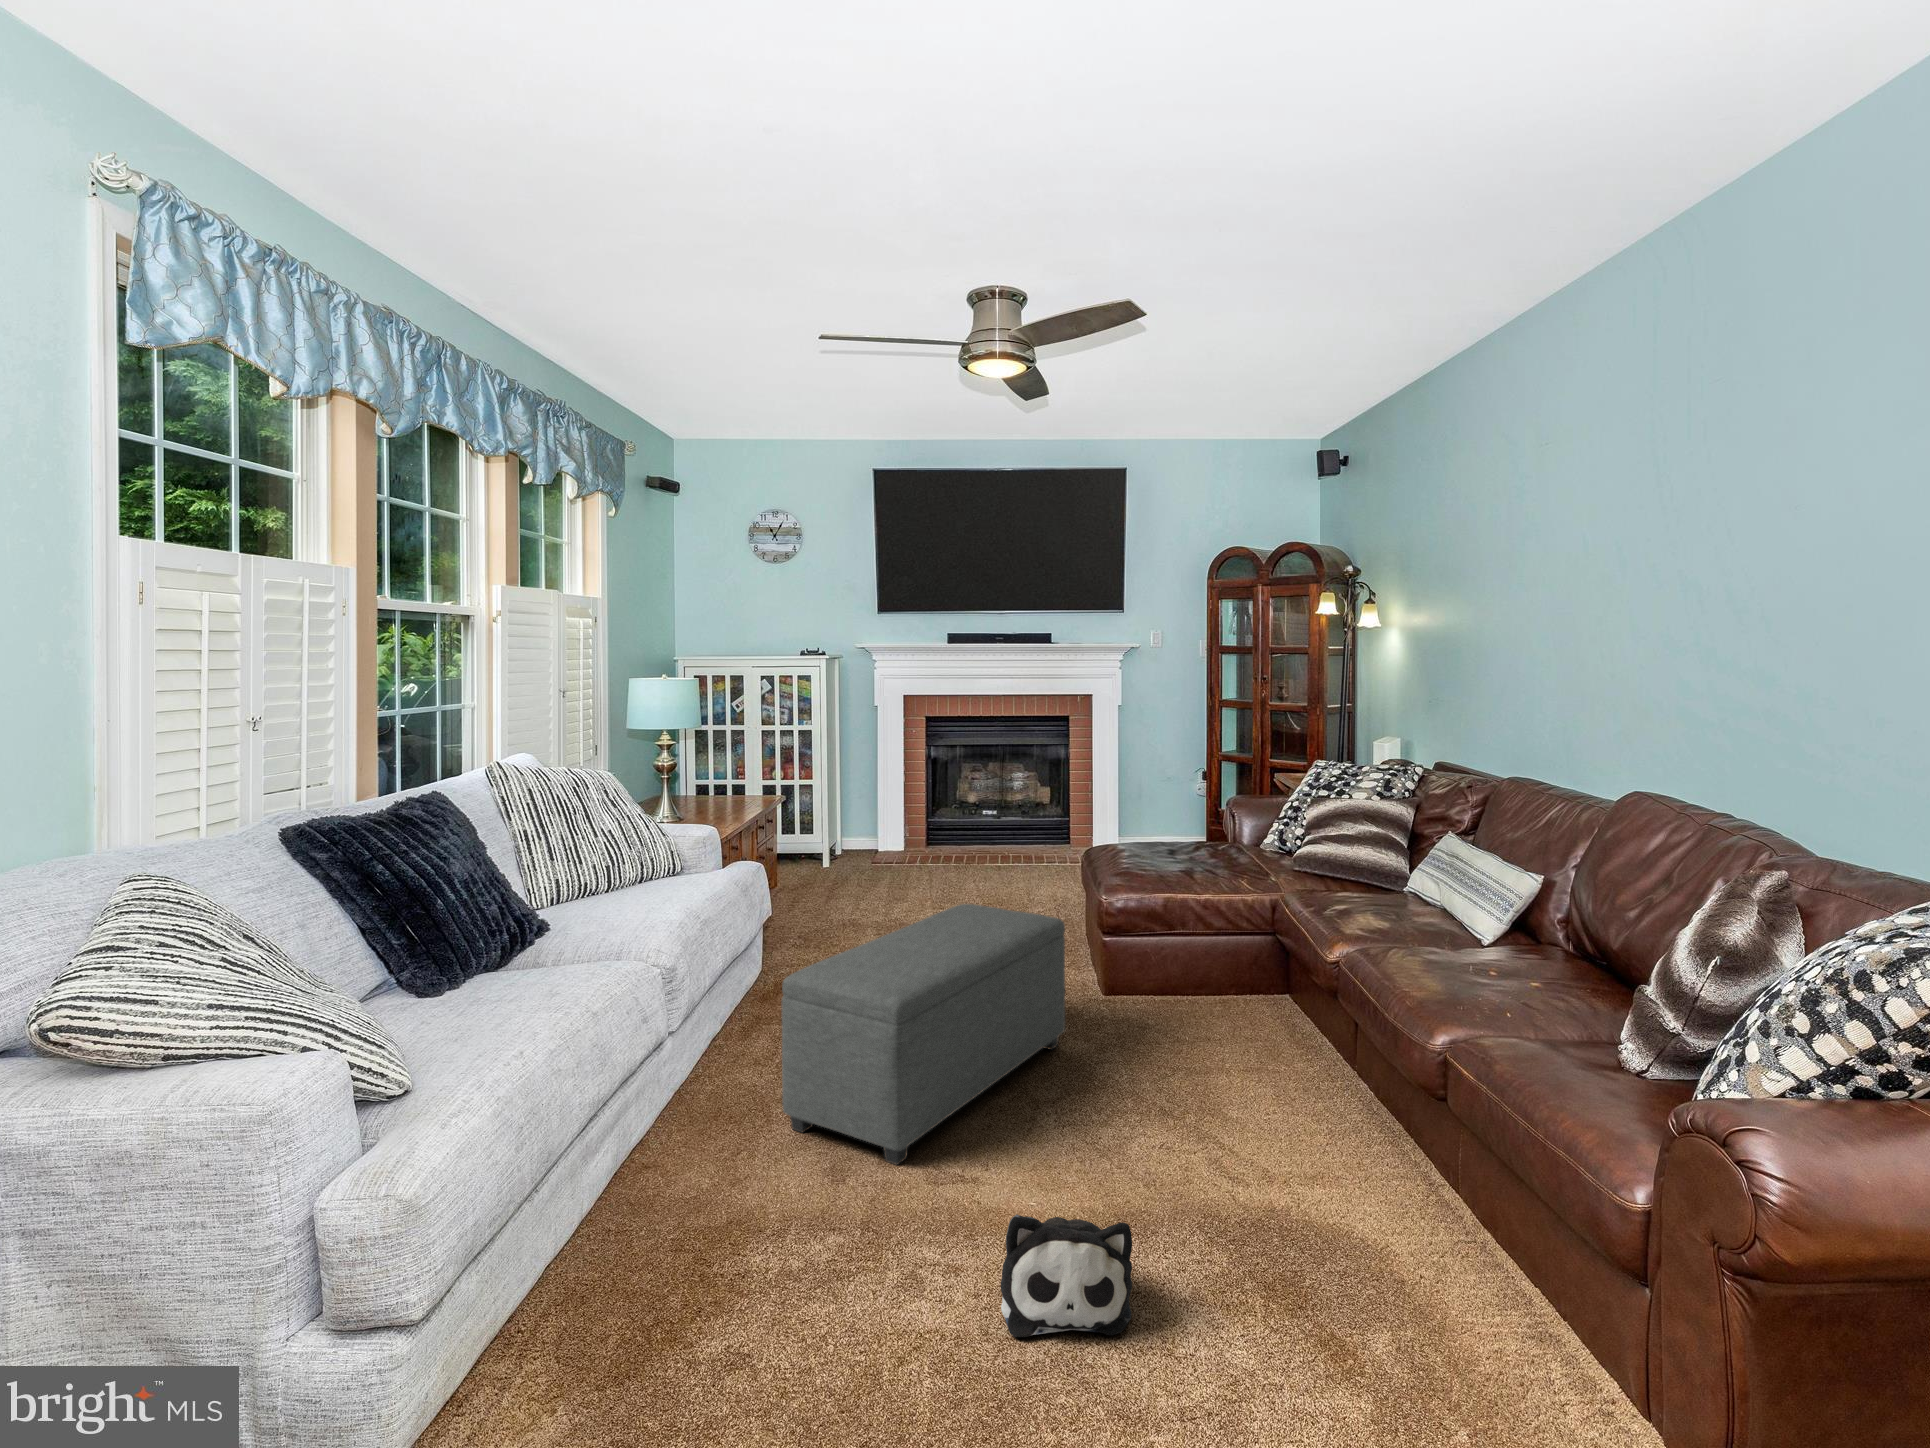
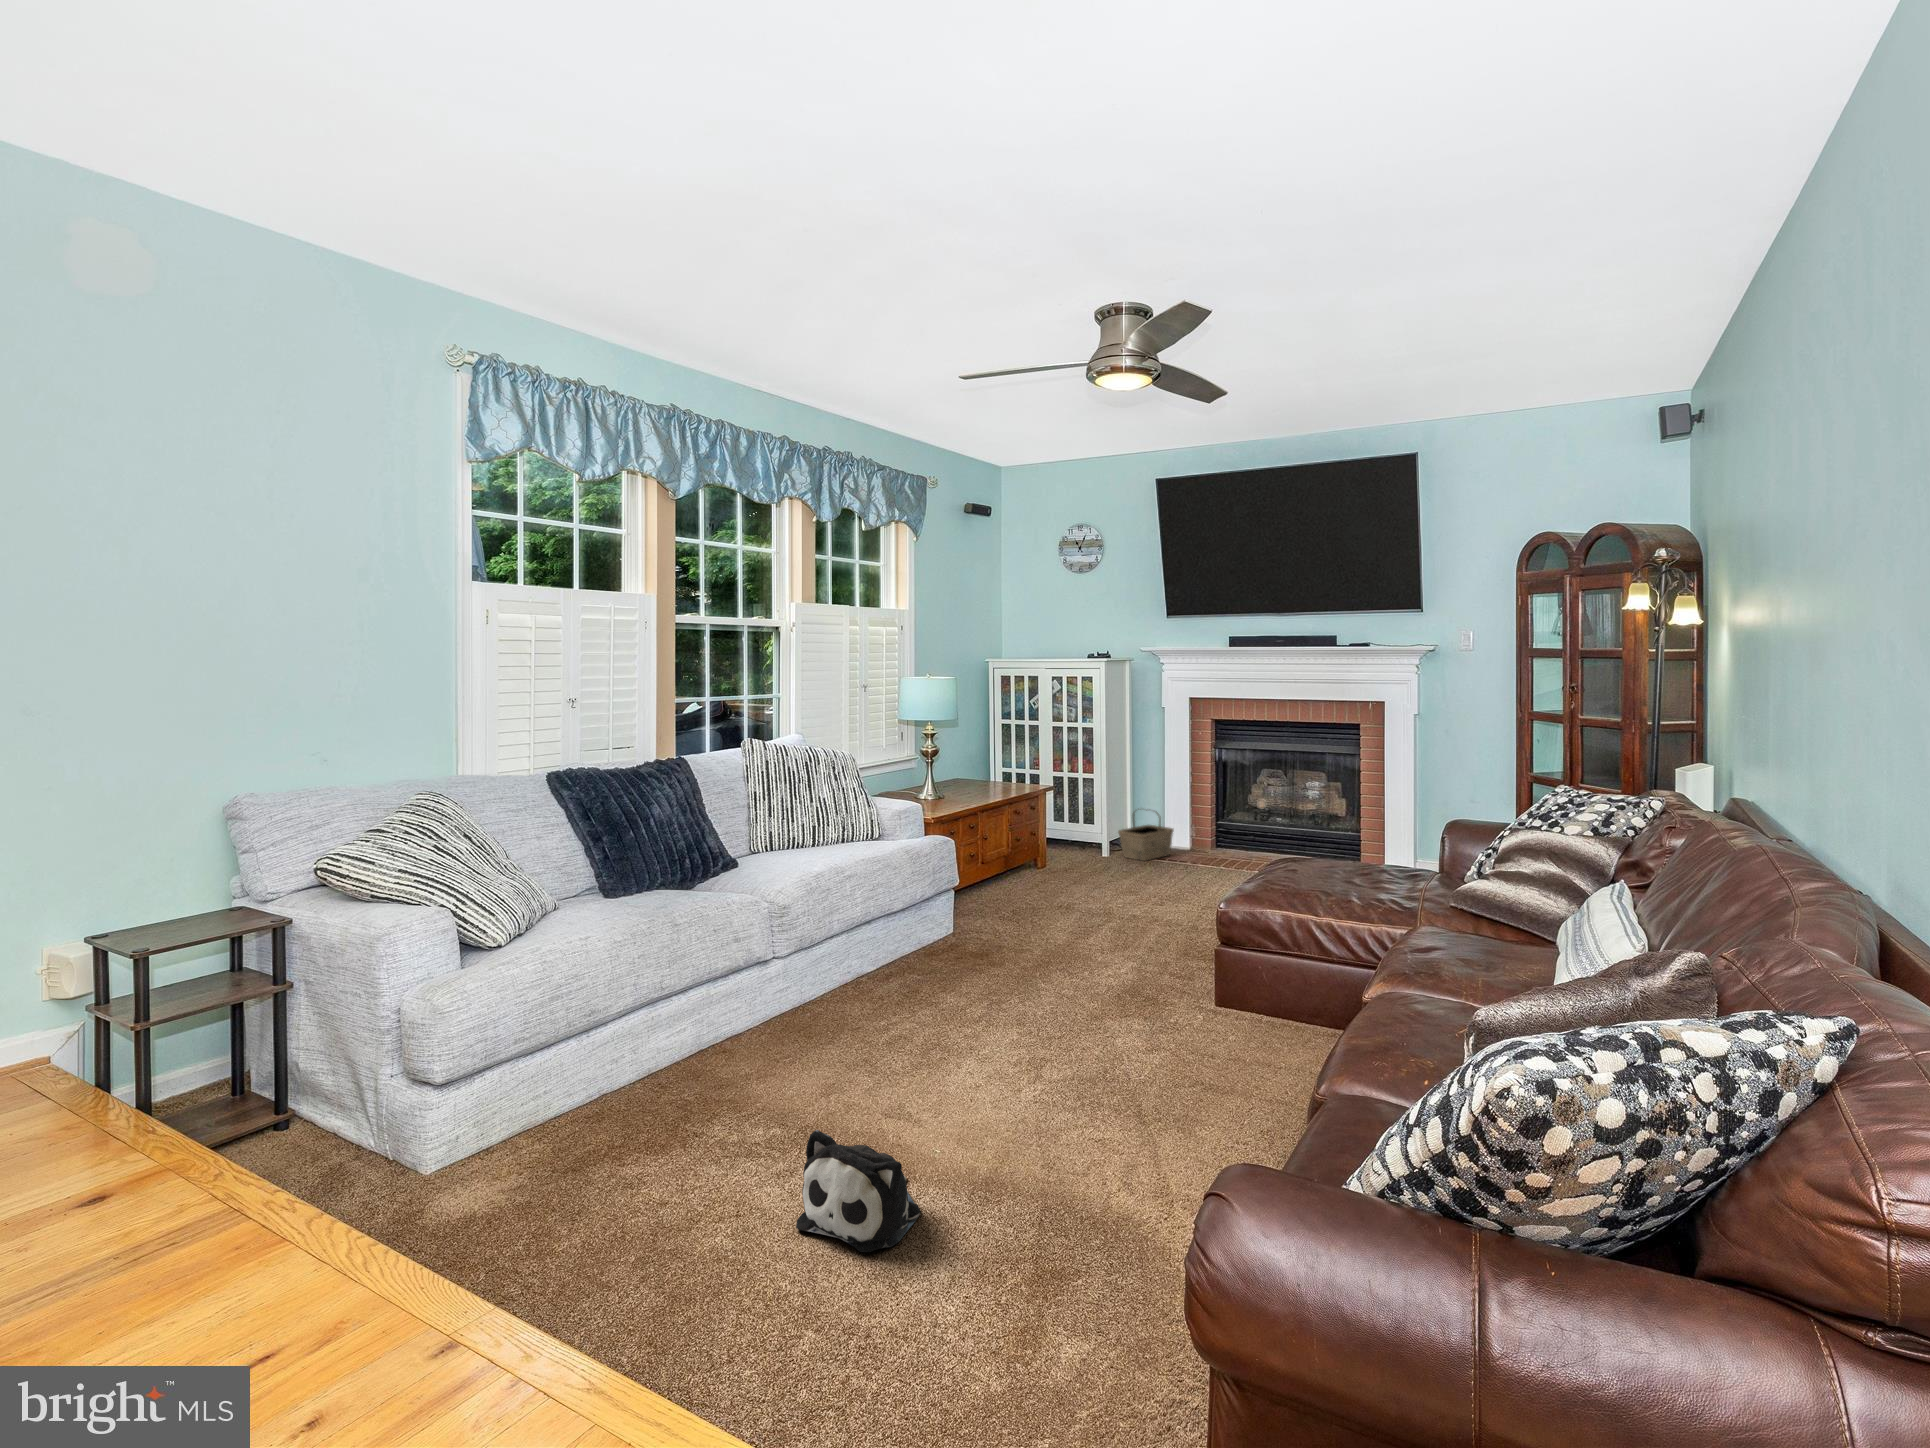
basket: none [838,811,890,865] -> present [1118,812,1174,861]
ottoman: present [782,904,1065,1165] -> none [823,890,1118,1094]

